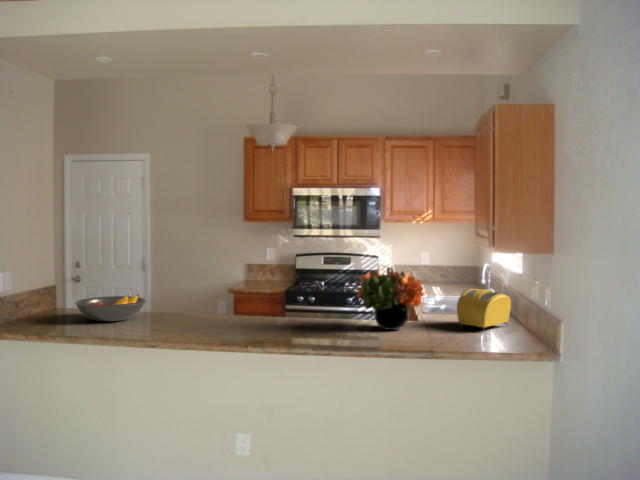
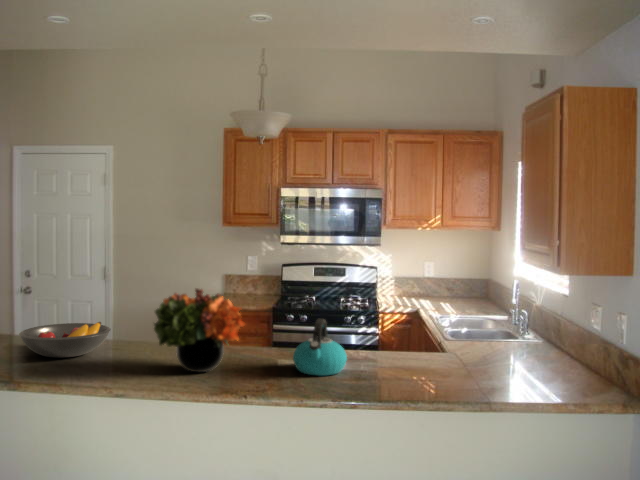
flower arrangement: present [357,267,424,330] -> present [154,289,245,372]
toaster: present [457,289,511,331] -> none [496,314,560,369]
kettle: none [288,290,331,334] -> present [293,319,347,376]

